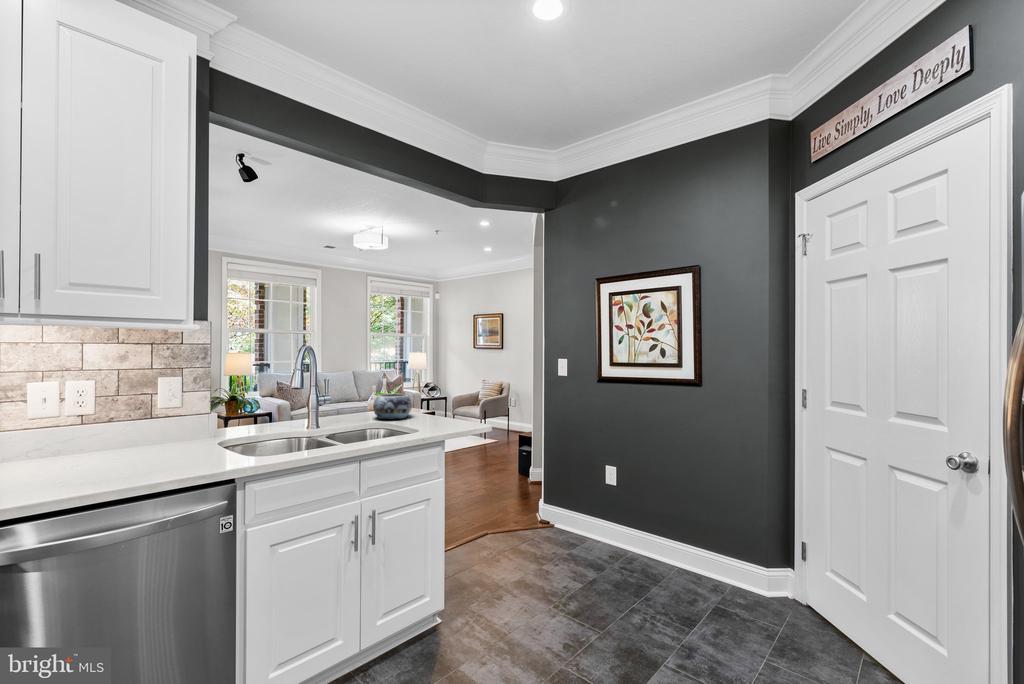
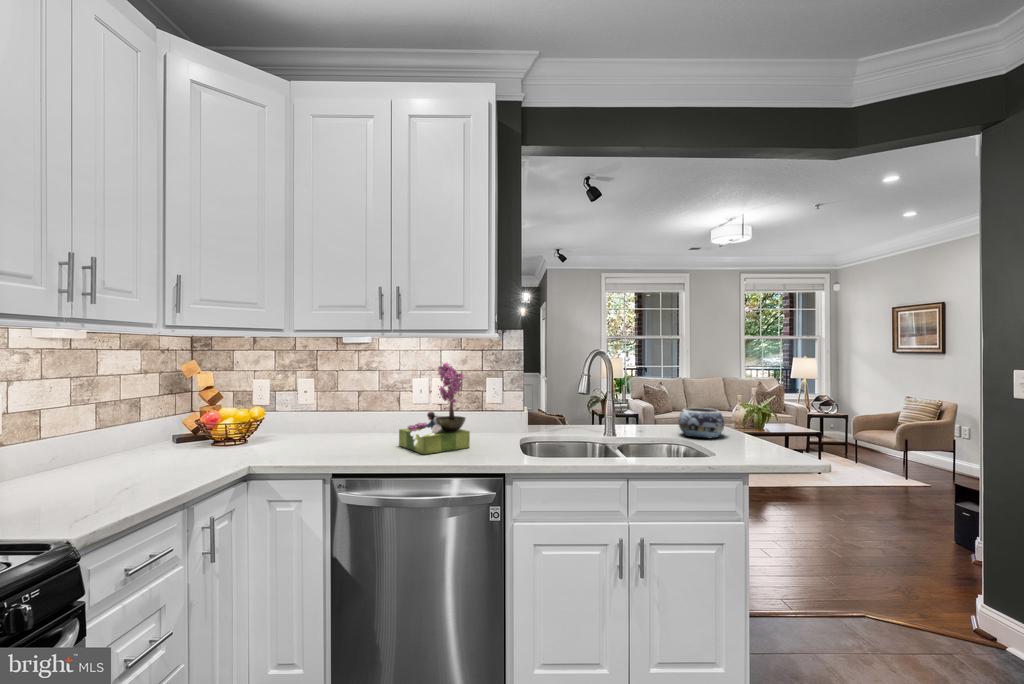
flower arrangement: none [37,356,161,477] -> present [399,363,470,454]

